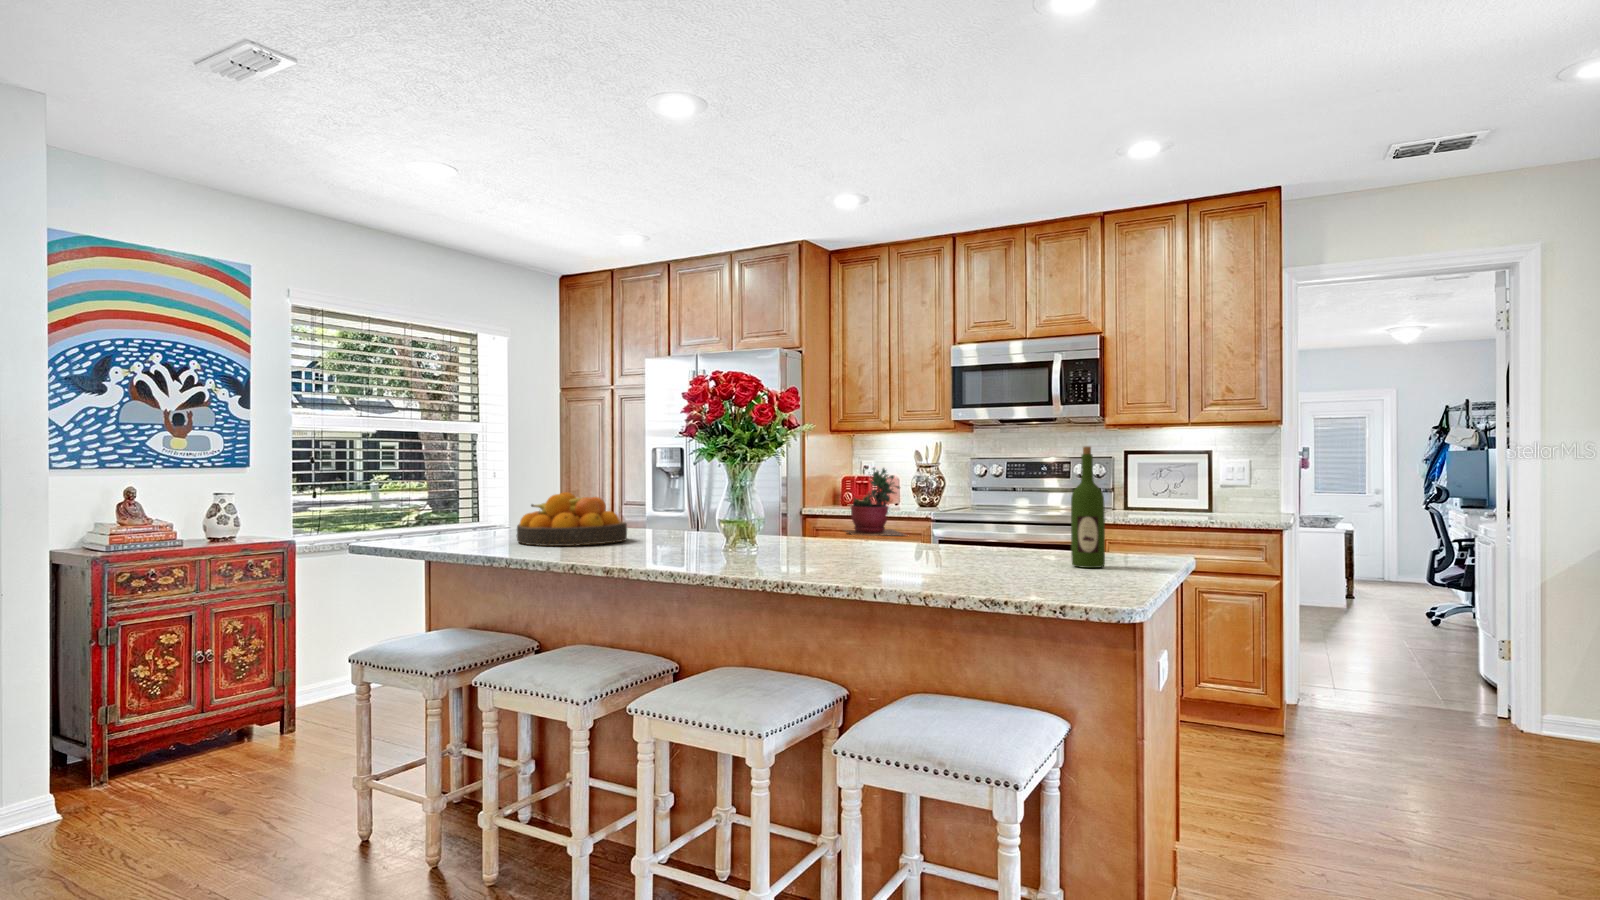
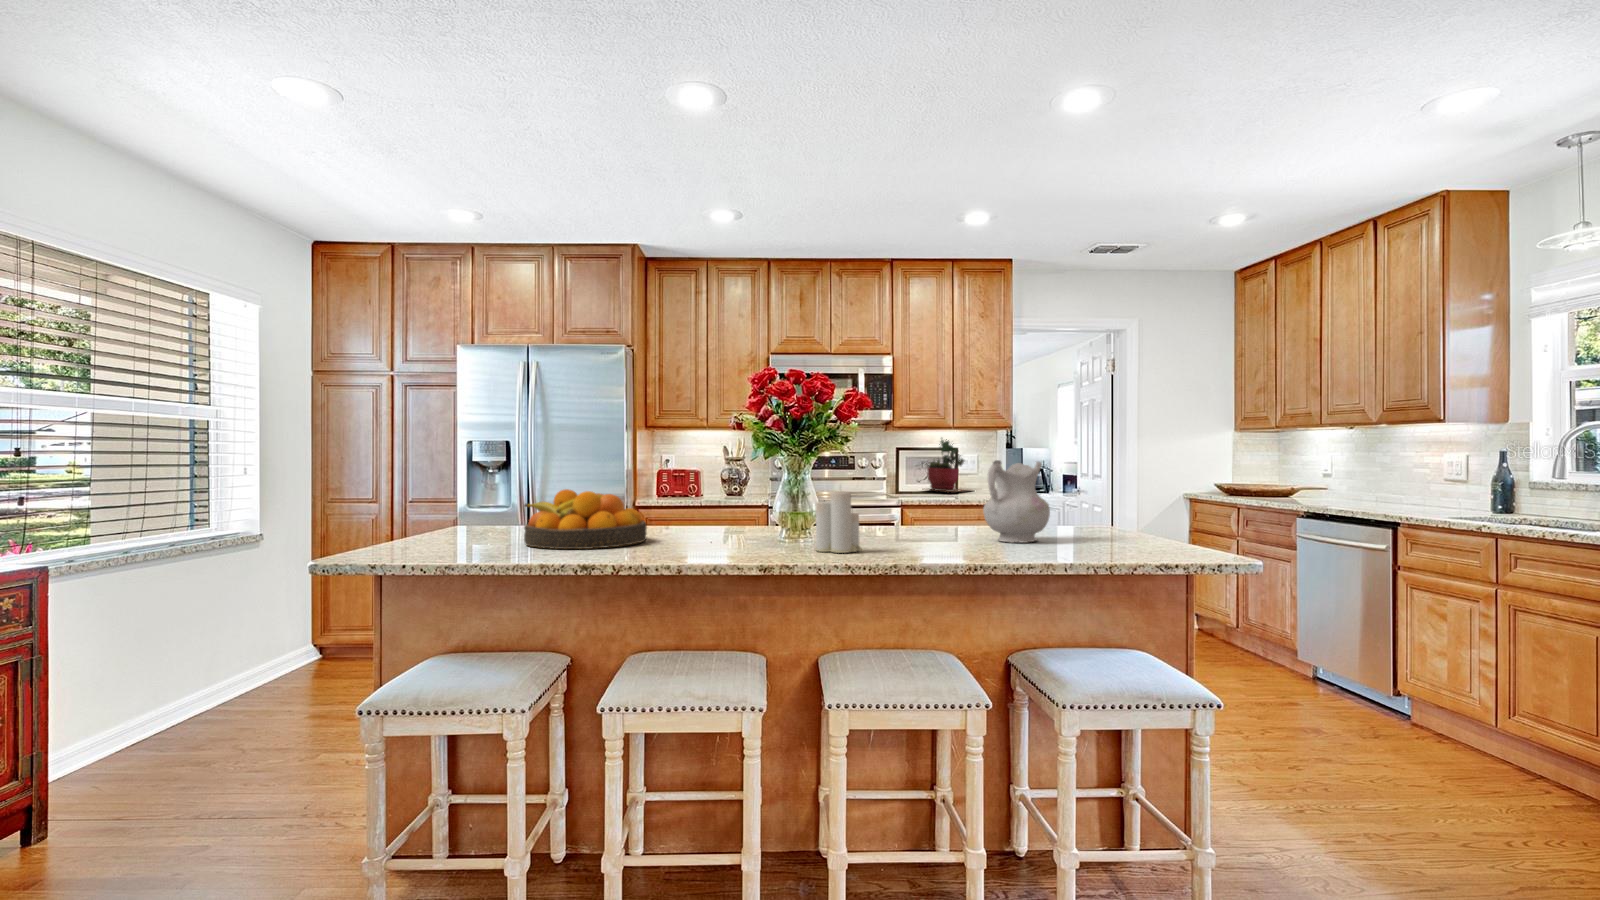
wine bottle: present [1071,446,1105,568] -> none [1082,443,1109,537]
ceramic pitcher: none [908,467,996,567] -> present [983,460,1050,543]
succulent plant: present [845,468,904,536] -> present [924,439,964,492]
candle: none [700,492,741,562] -> present [815,491,862,553]

